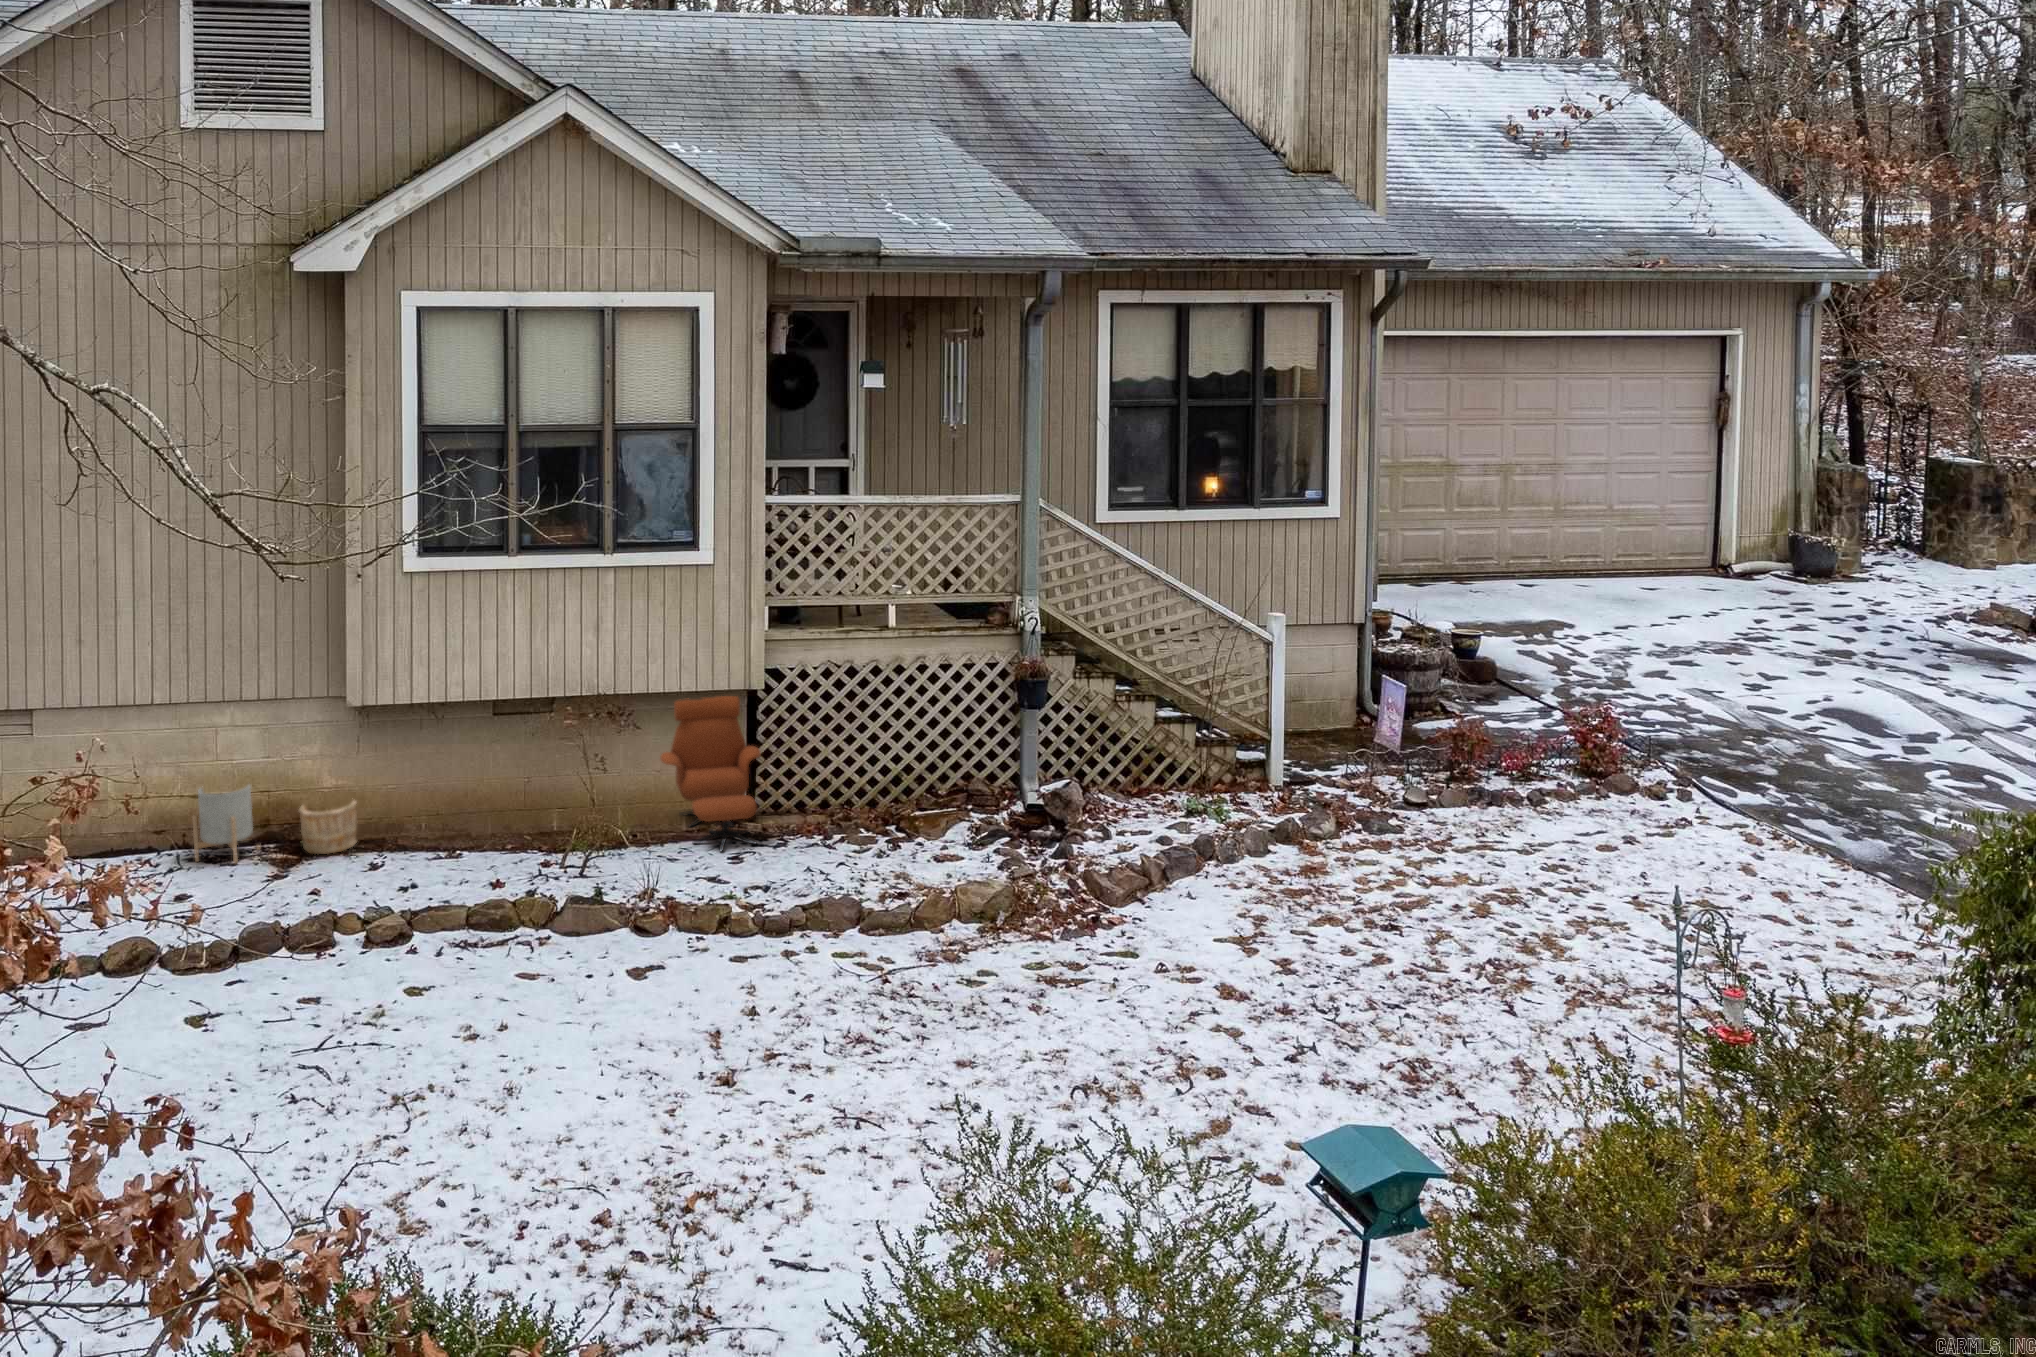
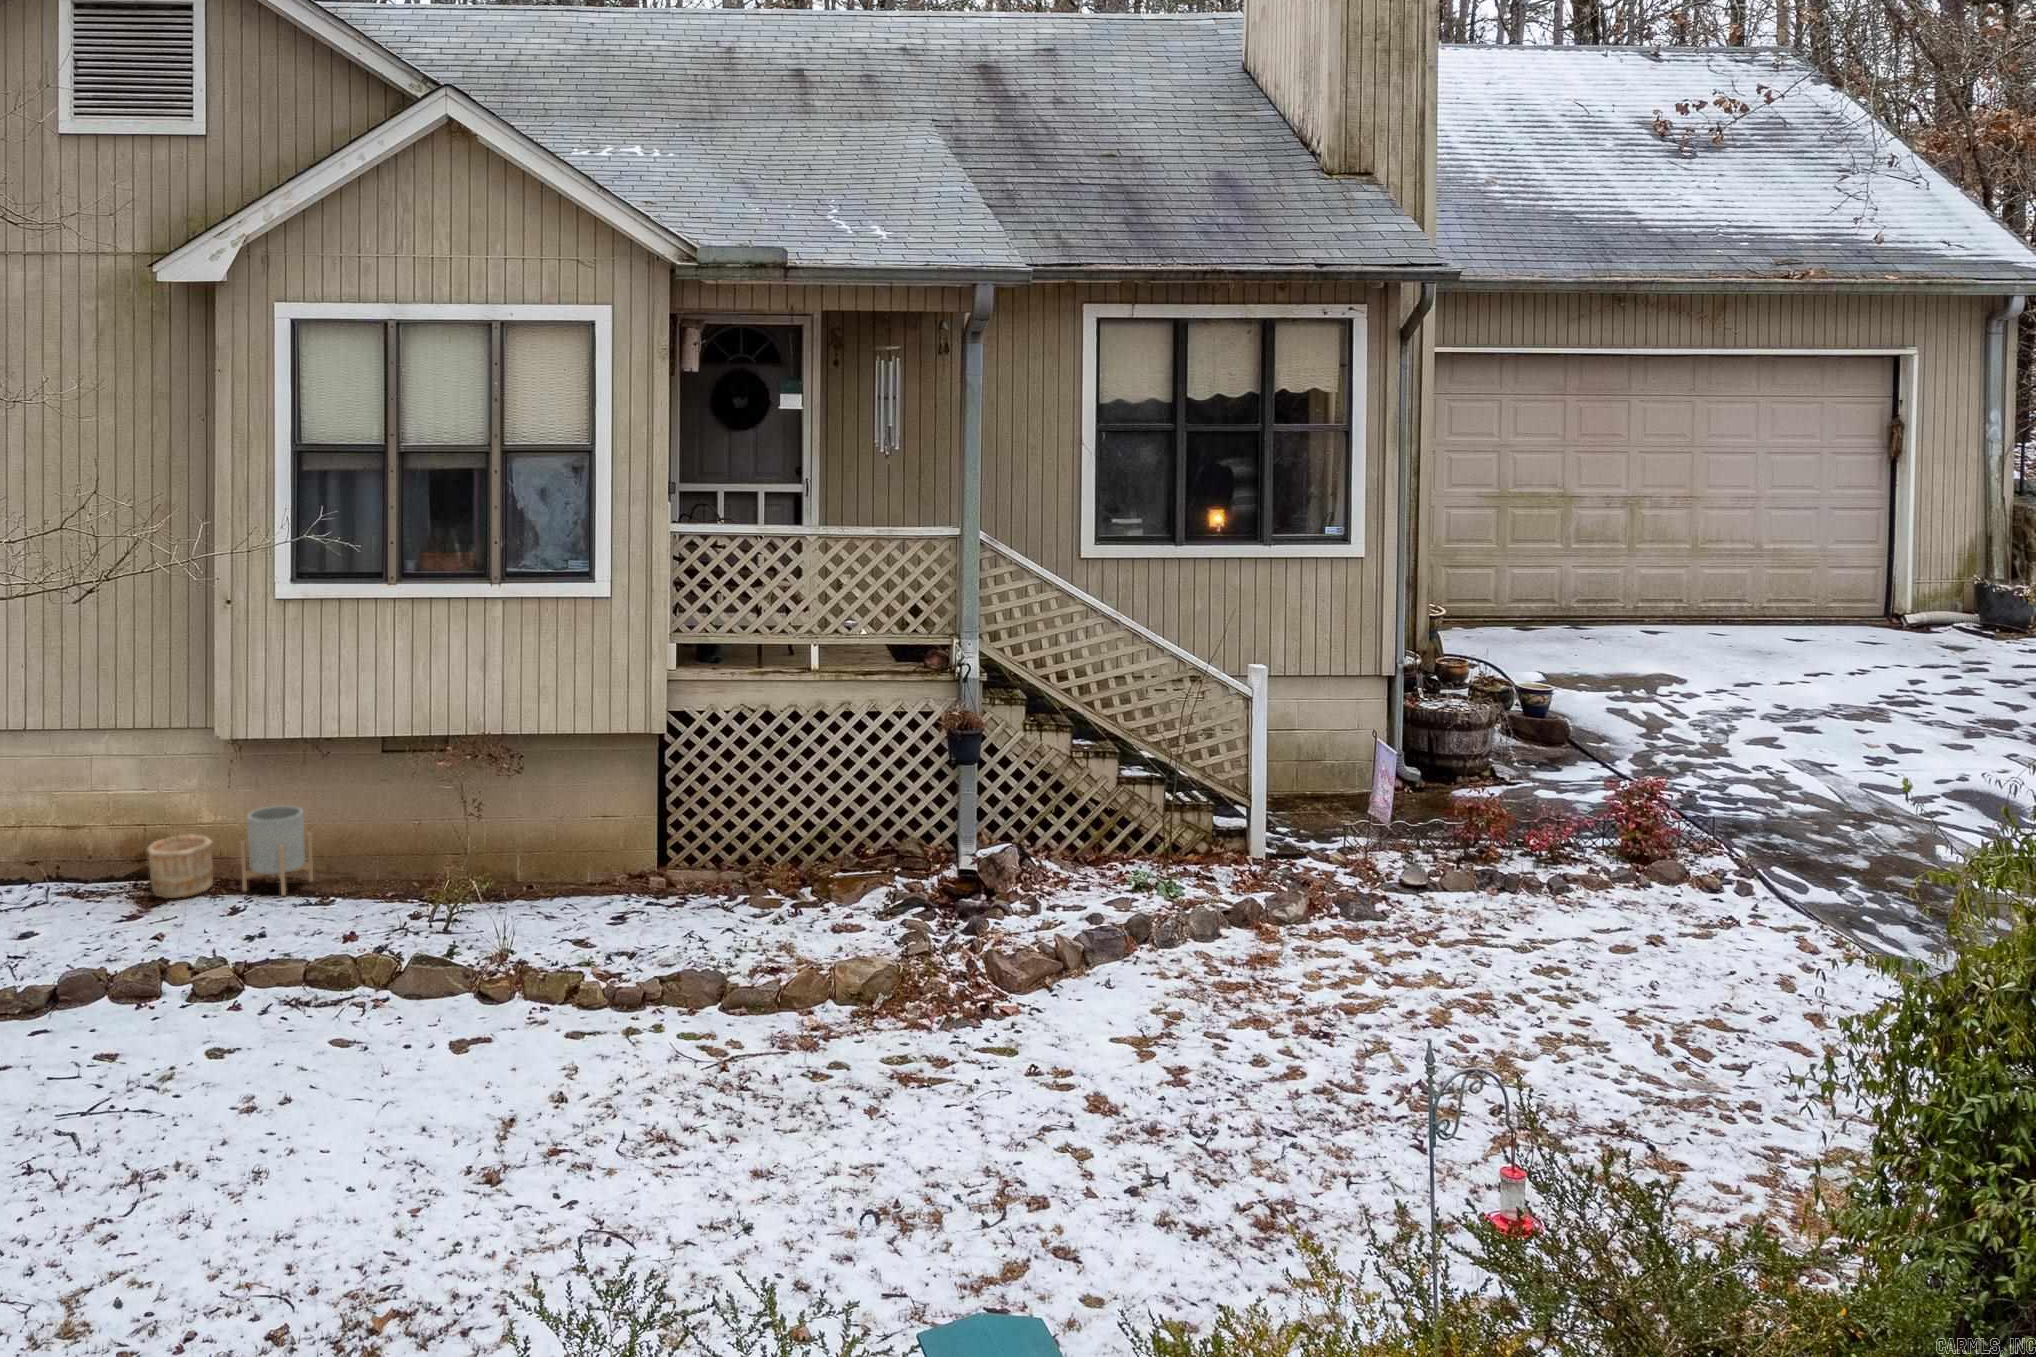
lounge chair: present [661,696,761,851] -> none [548,737,663,913]
planter: present [193,785,260,864] -> present [241,806,313,896]

